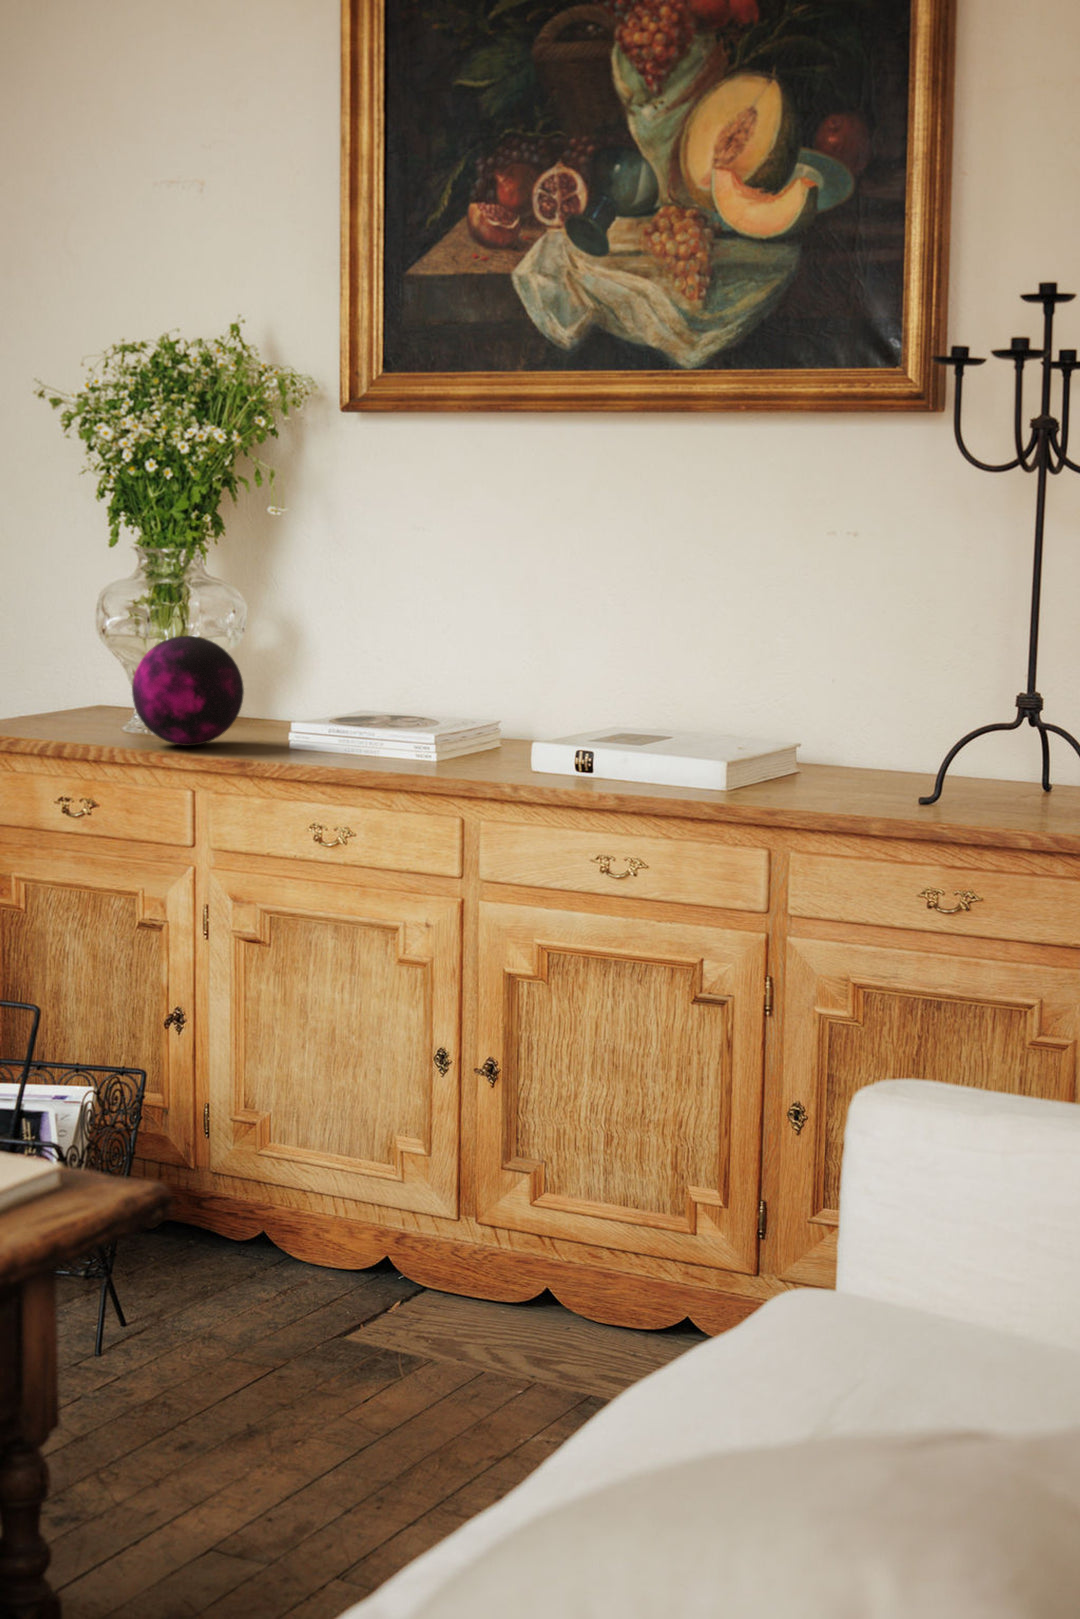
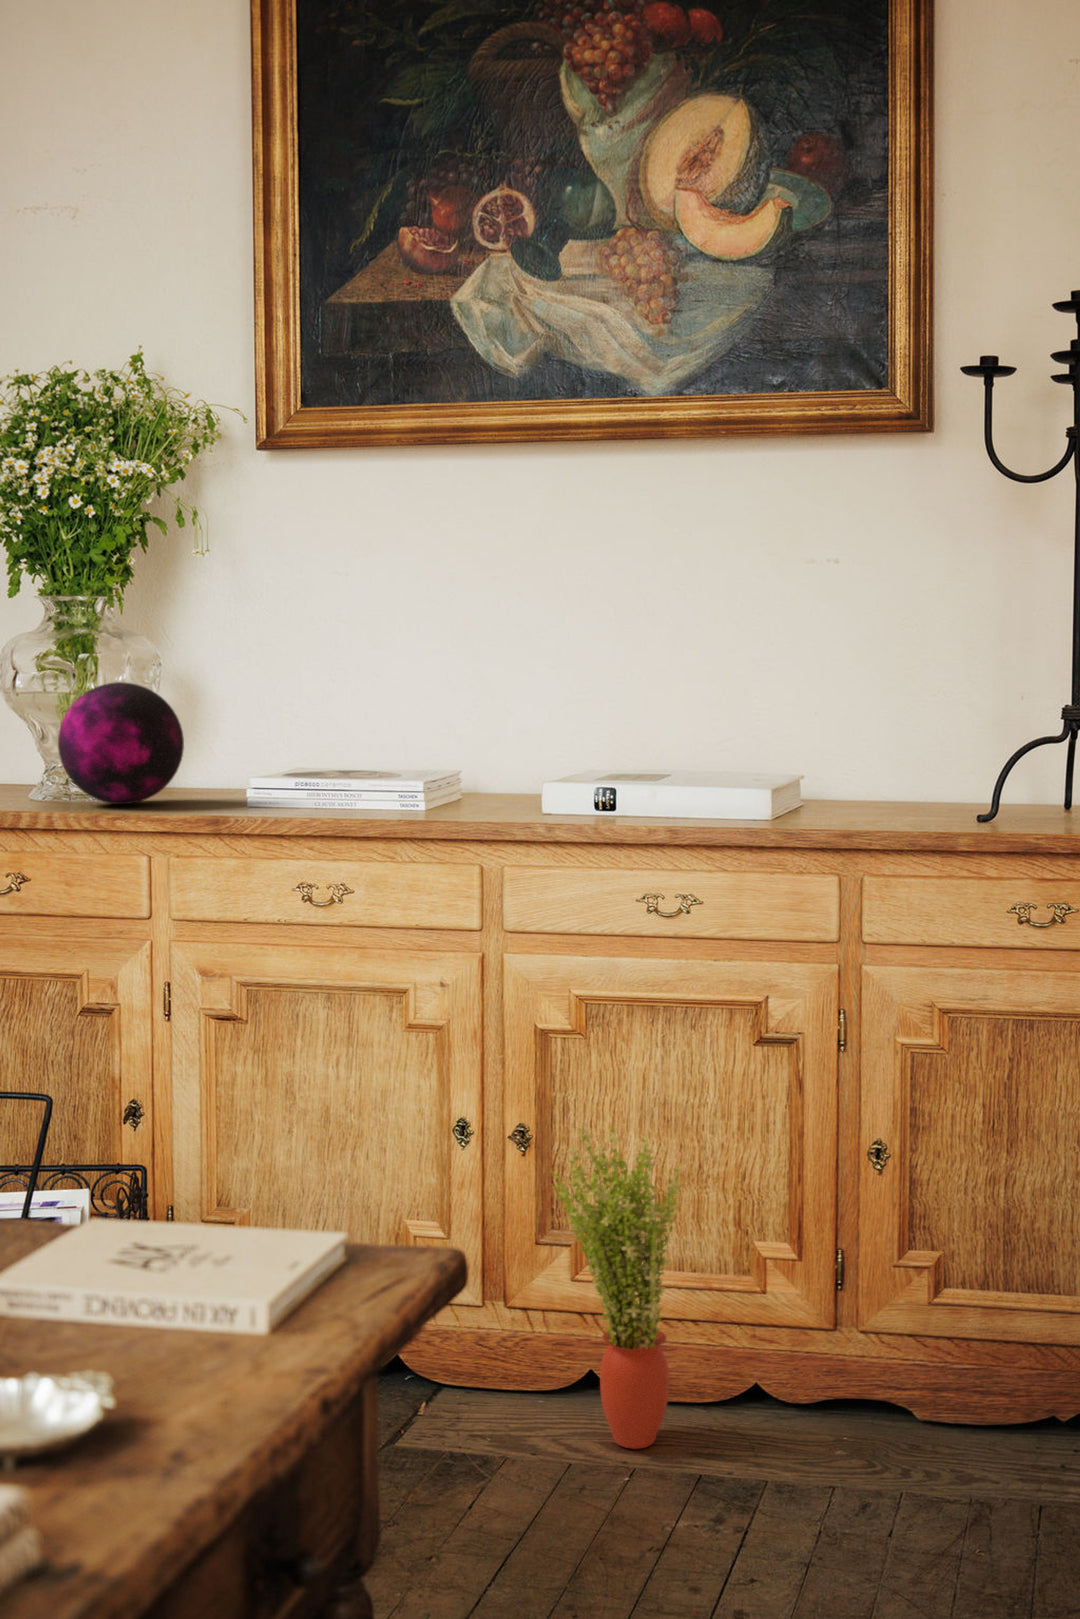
potted plant: none [490,1065,612,1356] -> present [552,1127,681,1449]

